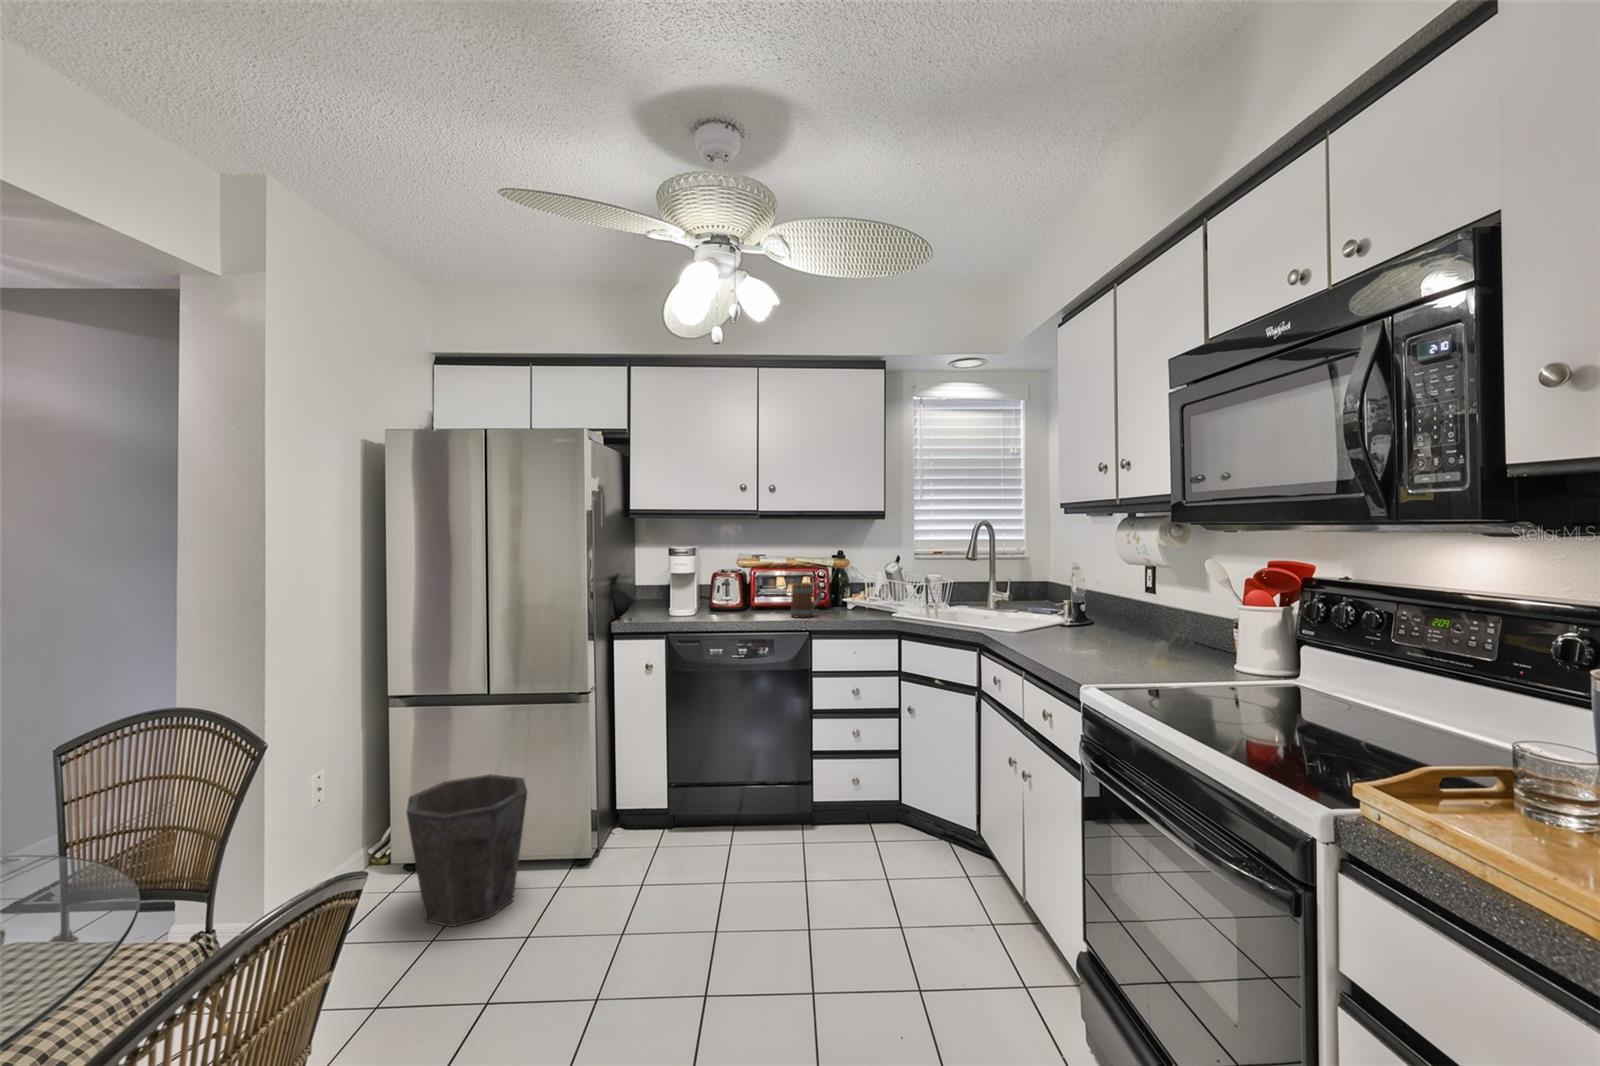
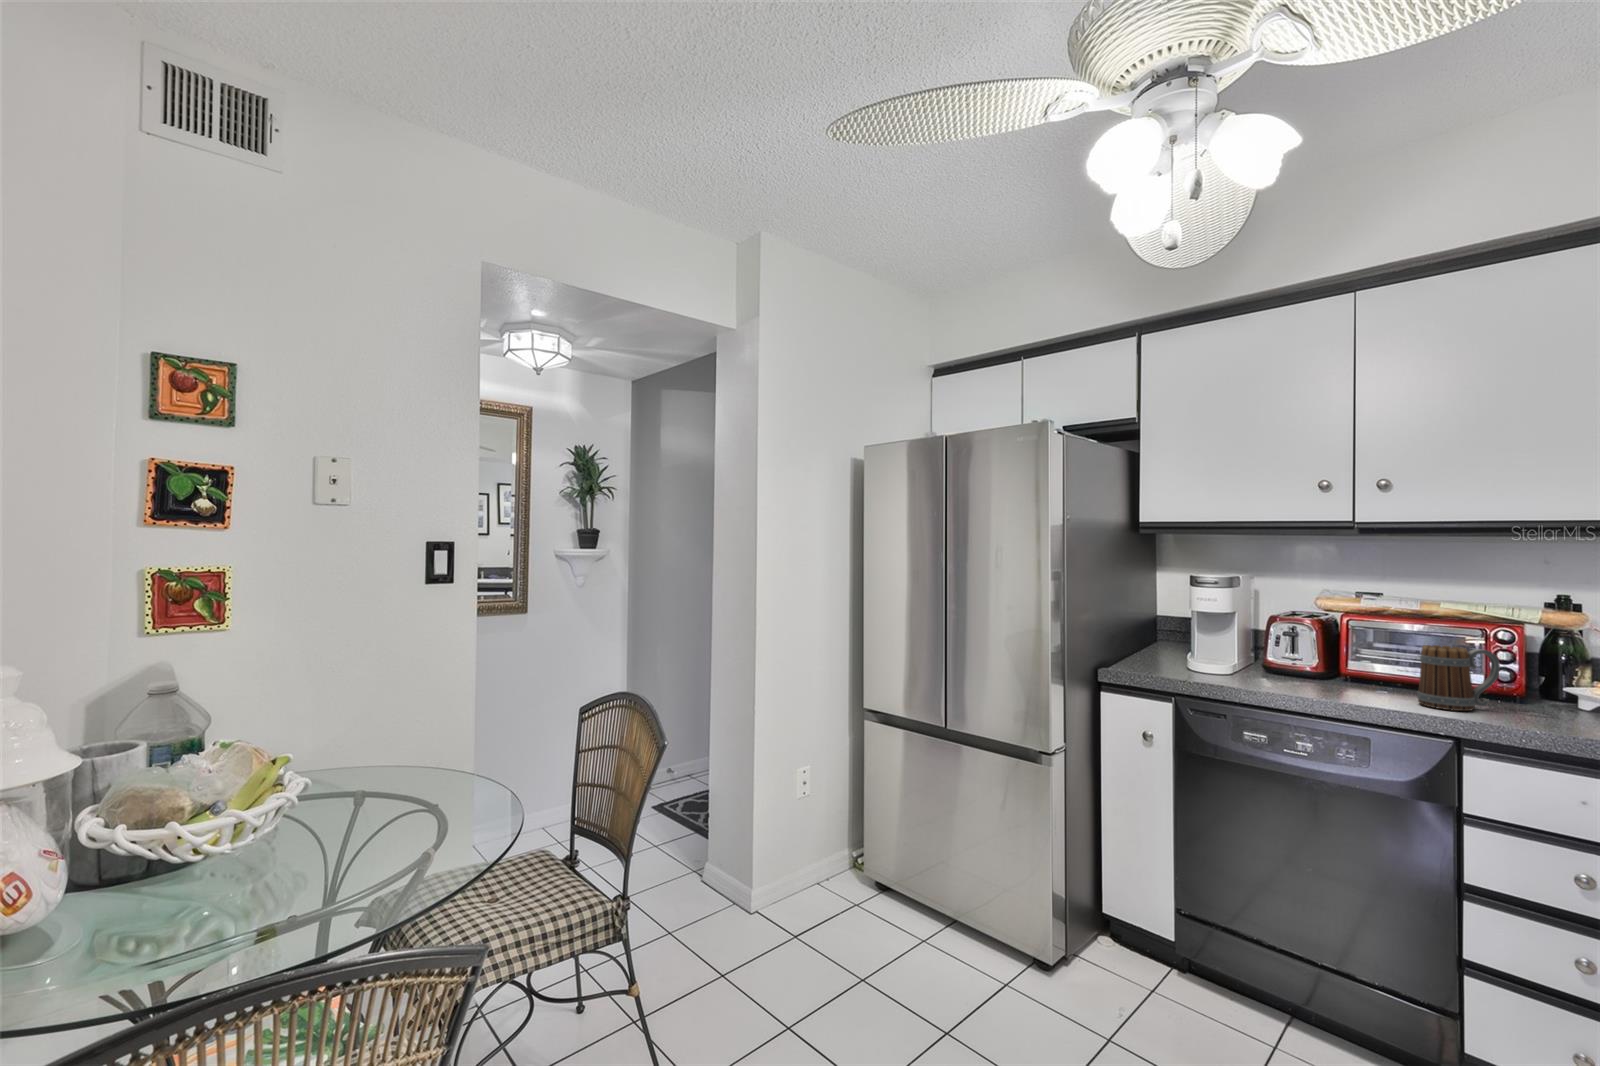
waste bin: present [406,774,527,927] -> none [845,811,971,987]

